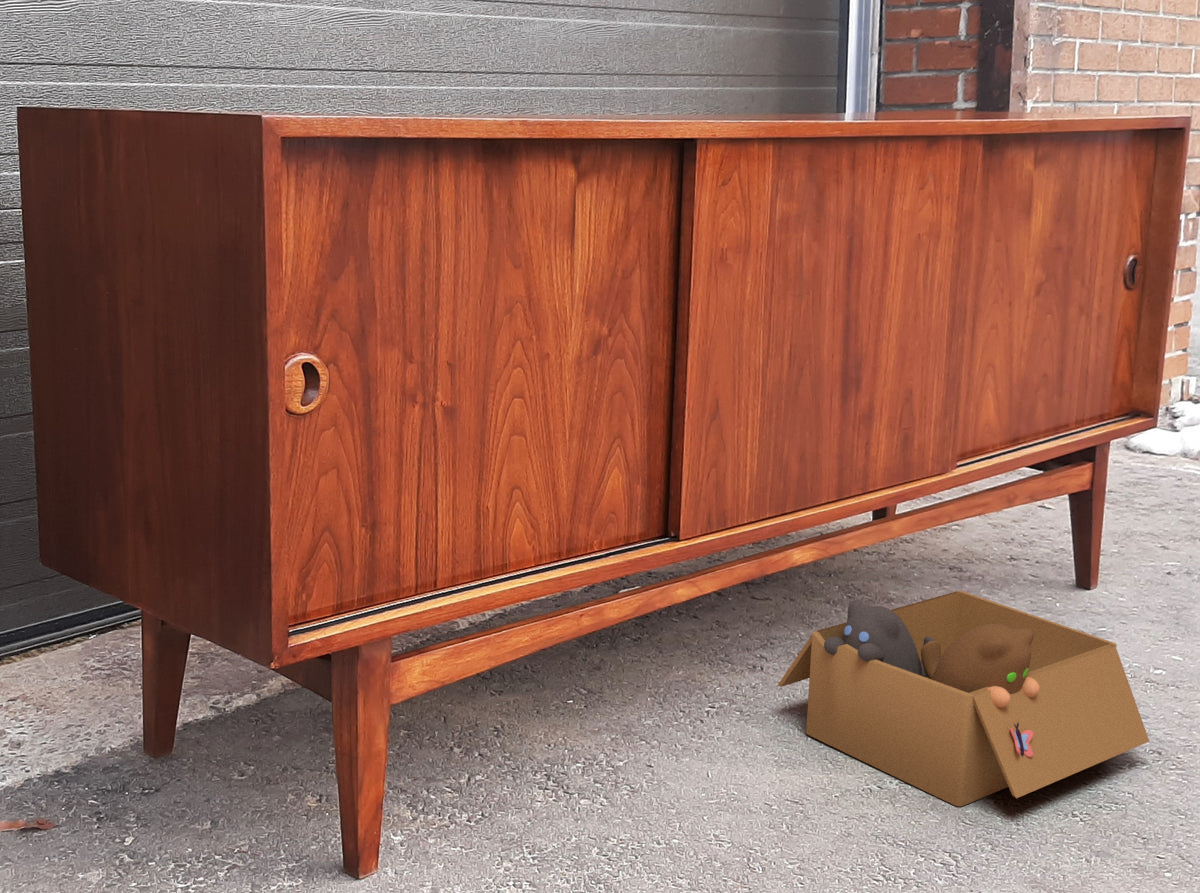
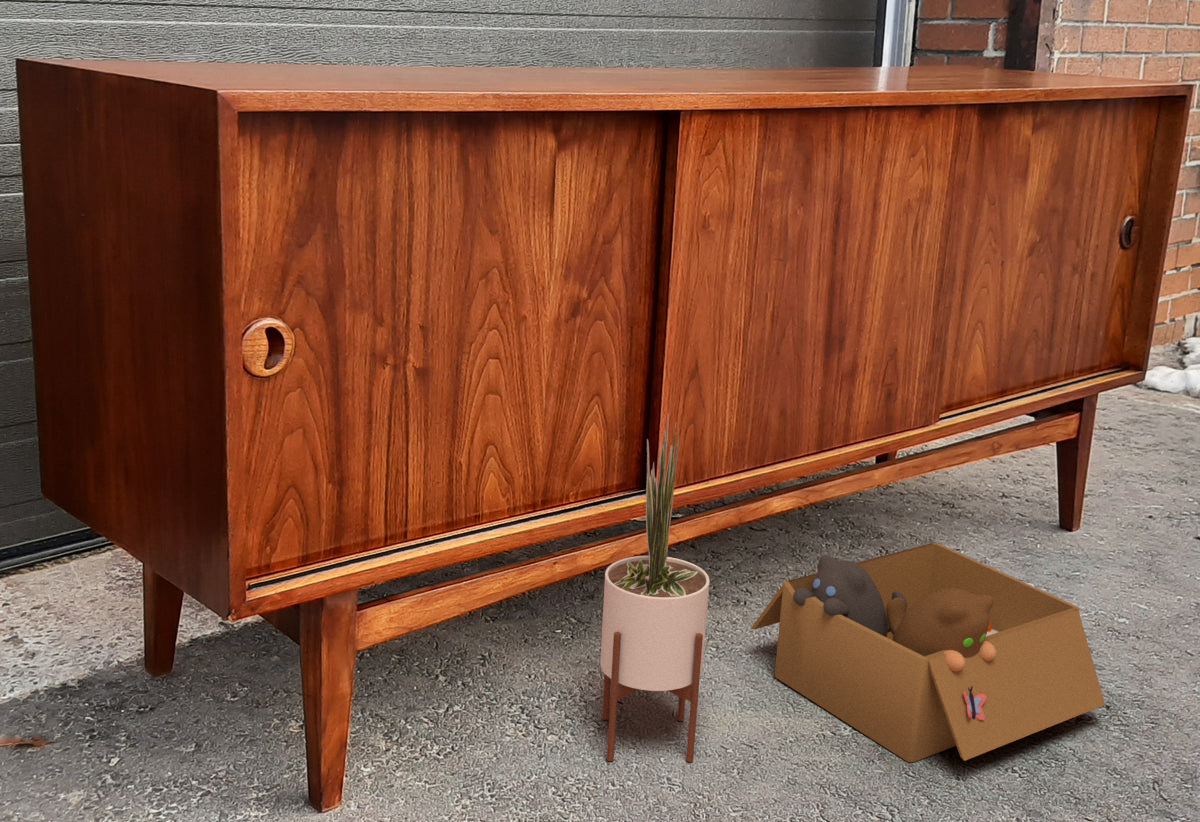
potted plant: none [635,448,746,820] -> present [600,415,710,762]

